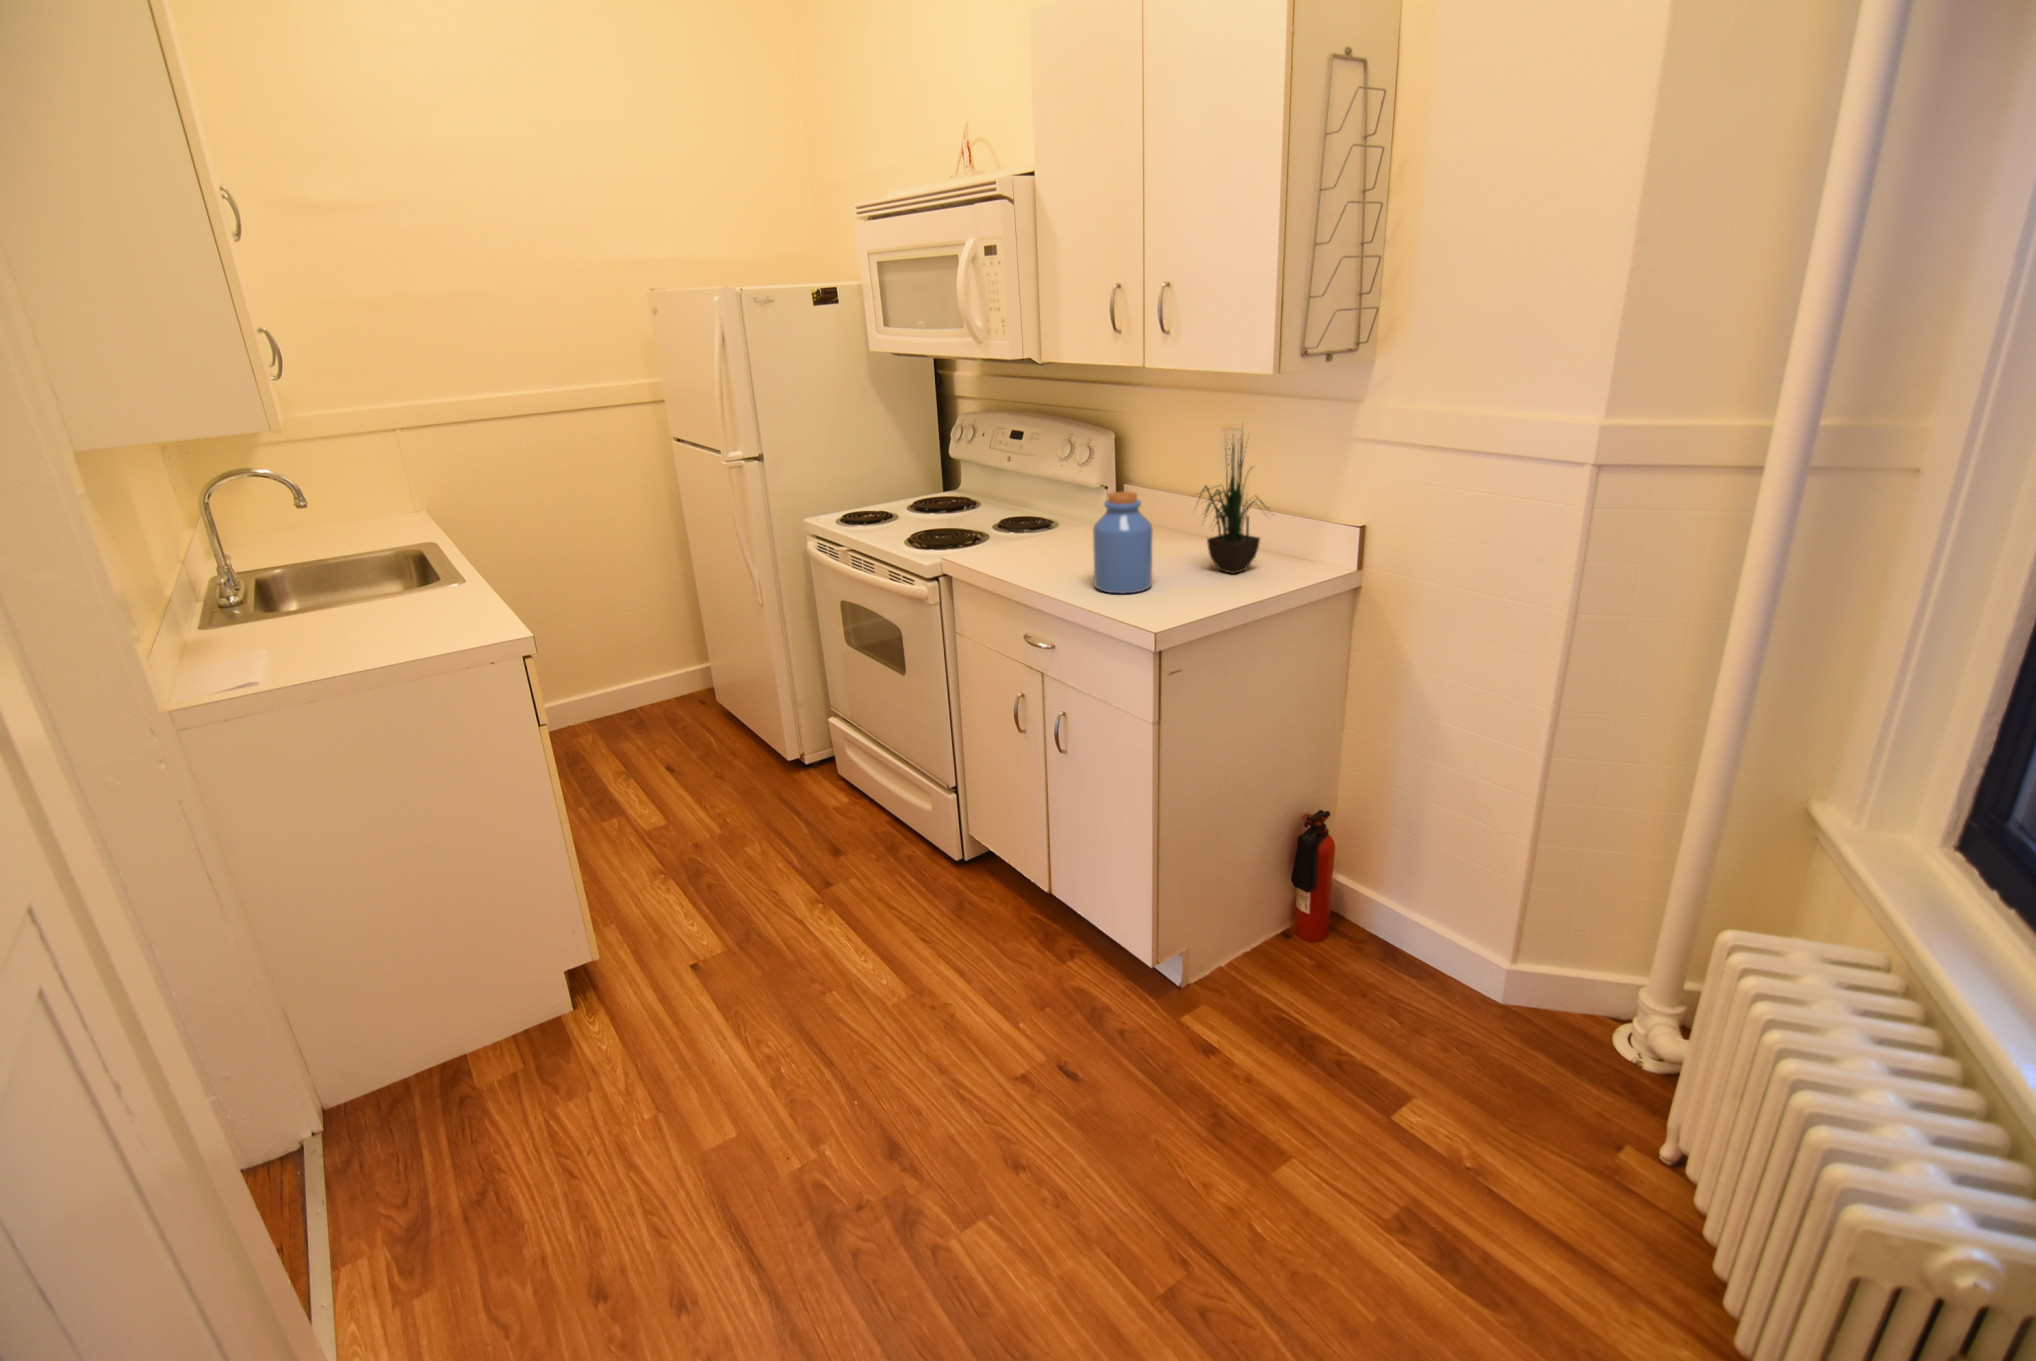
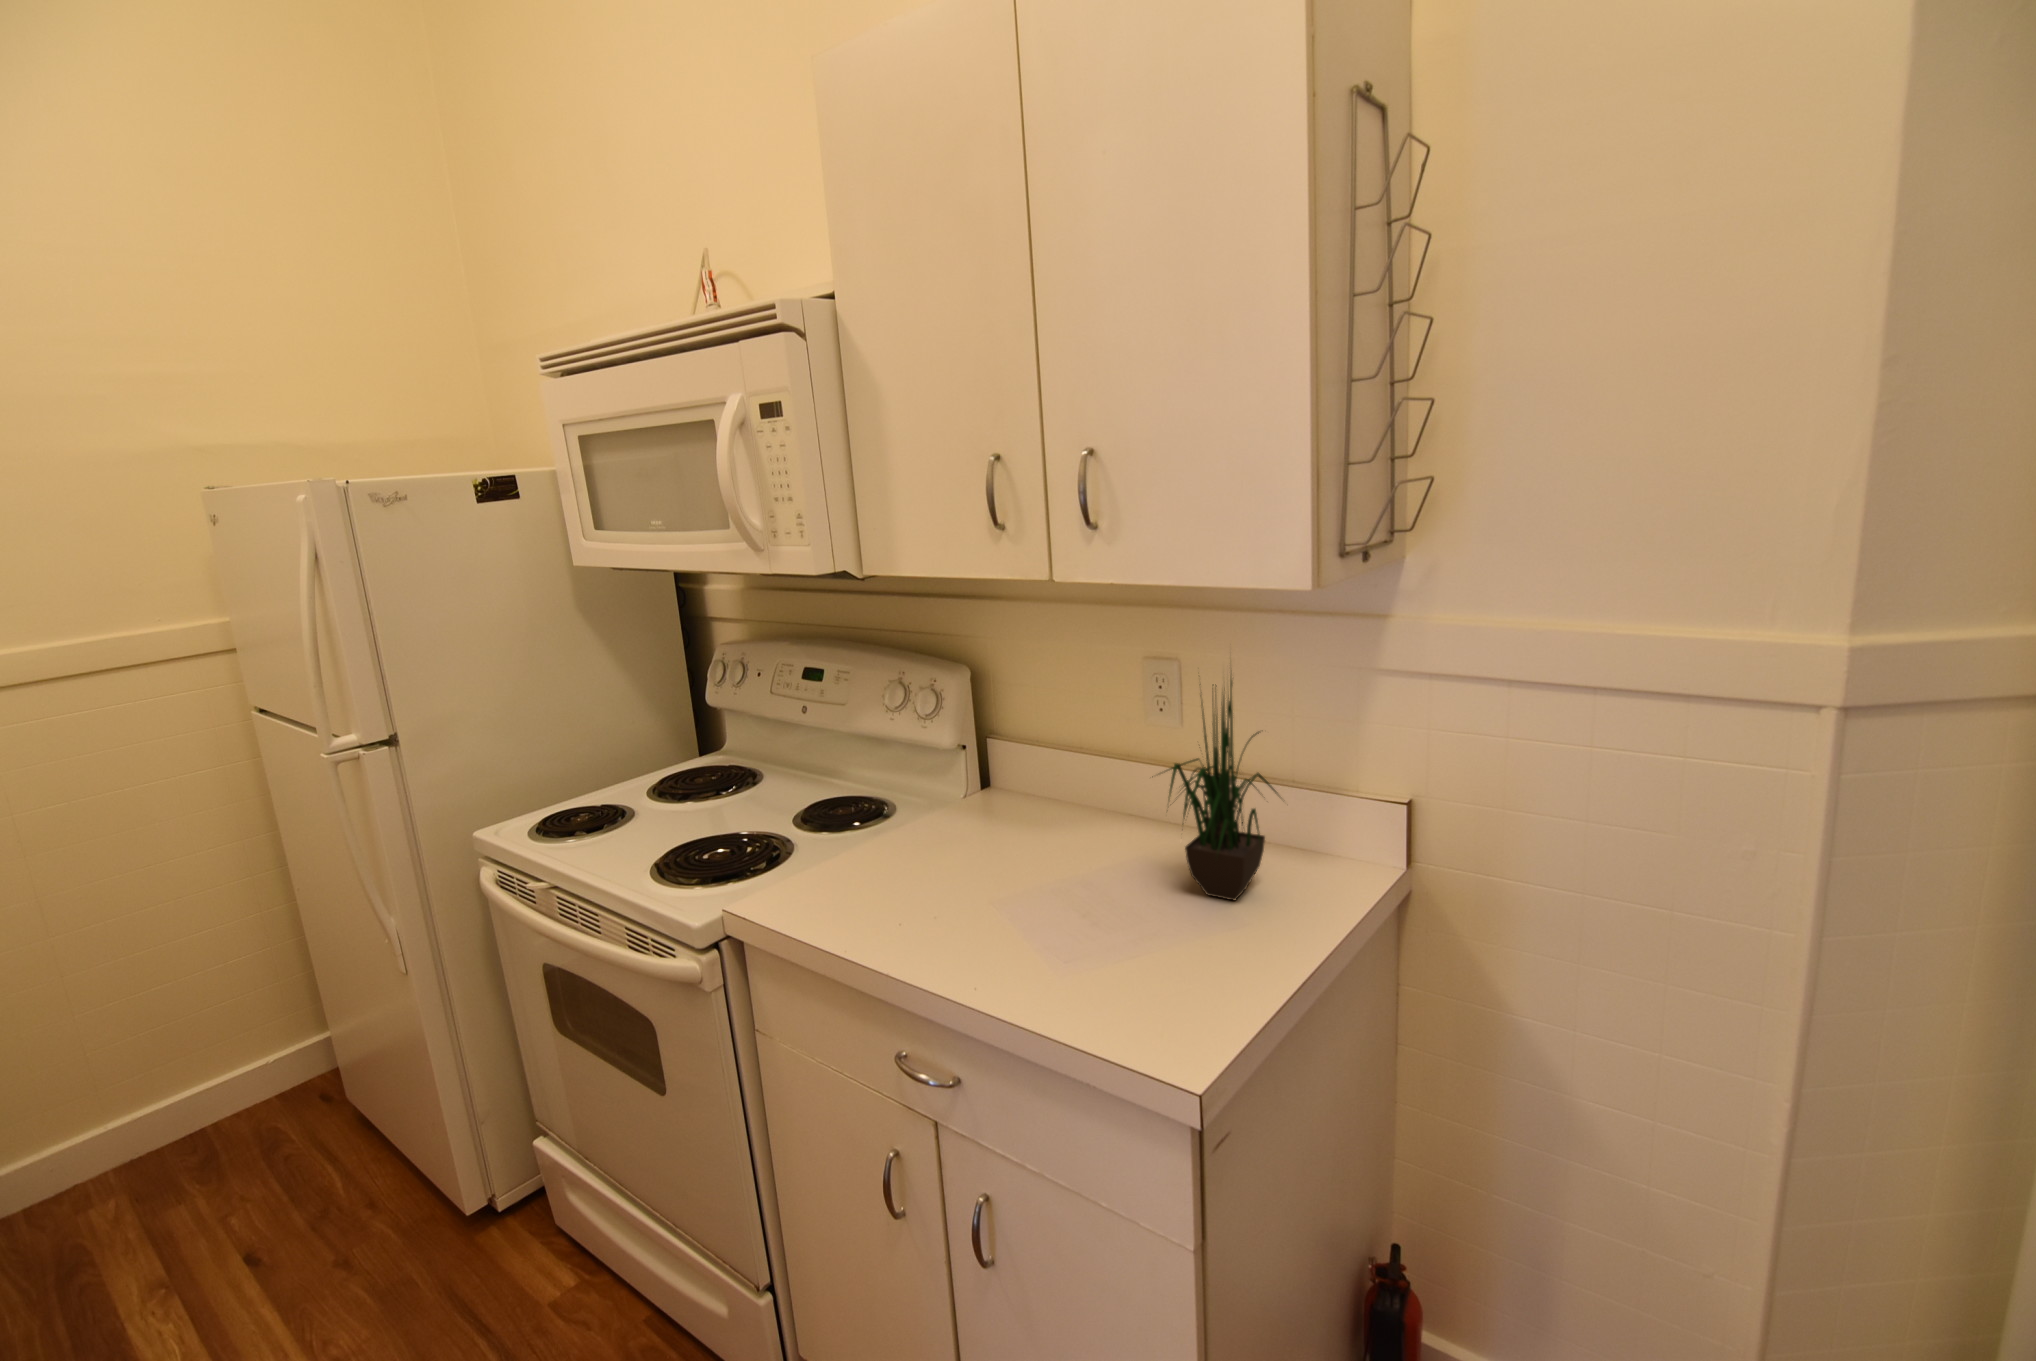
jar: present [1093,491,1153,593] -> none [1016,794,1124,981]

